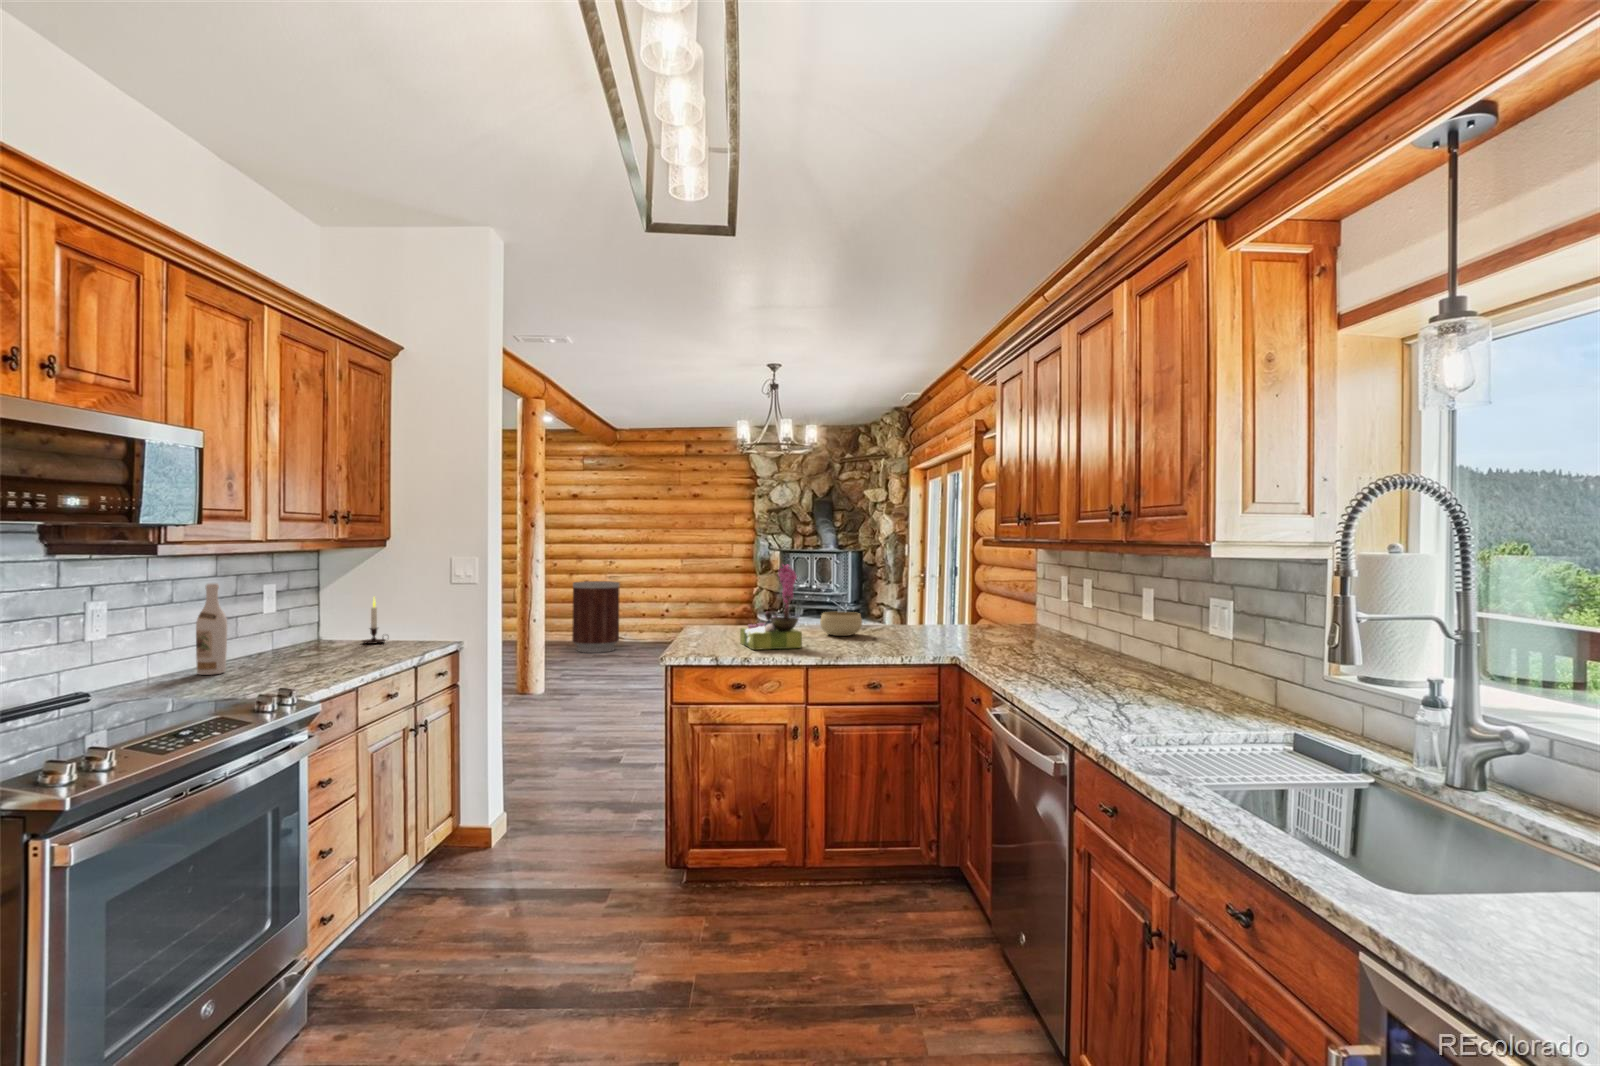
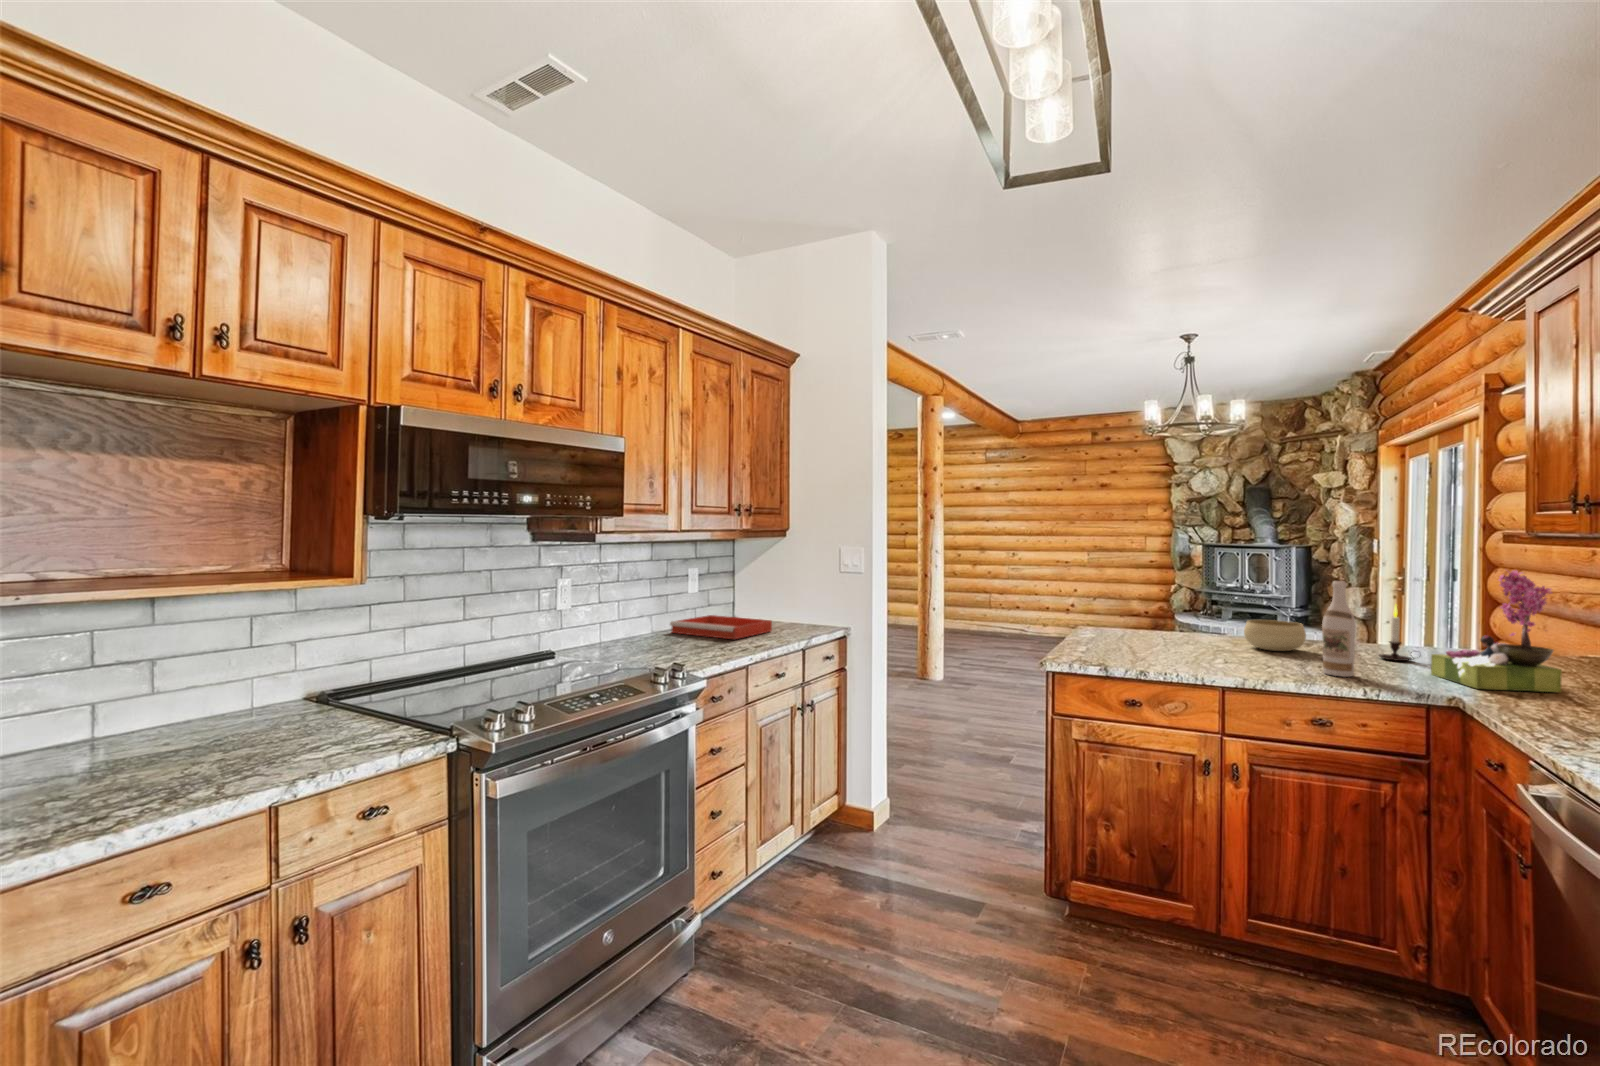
flower arrangement: present [740,564,802,650] -> present [1431,571,1562,692]
trash can: present [572,581,620,653] -> none [980,571,1025,639]
wine bottle: present [196,584,228,675] -> present [1322,581,1356,677]
candle: present [363,598,386,644] -> present [1379,605,1415,661]
tray: none [241,637,375,661] -> present [670,615,772,639]

